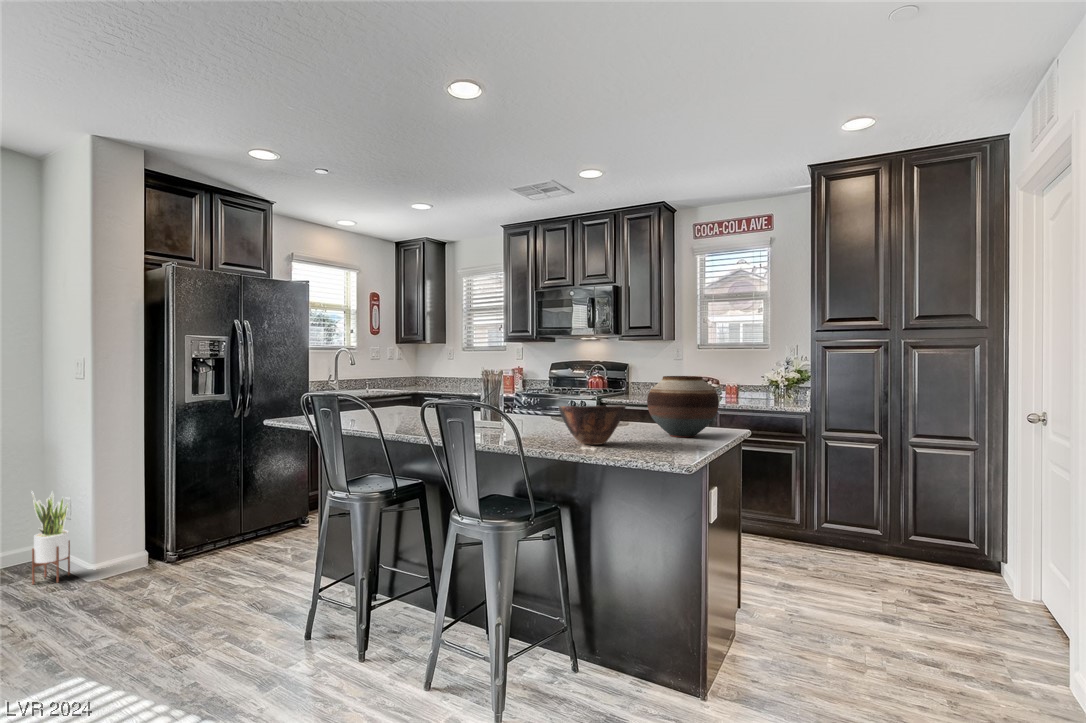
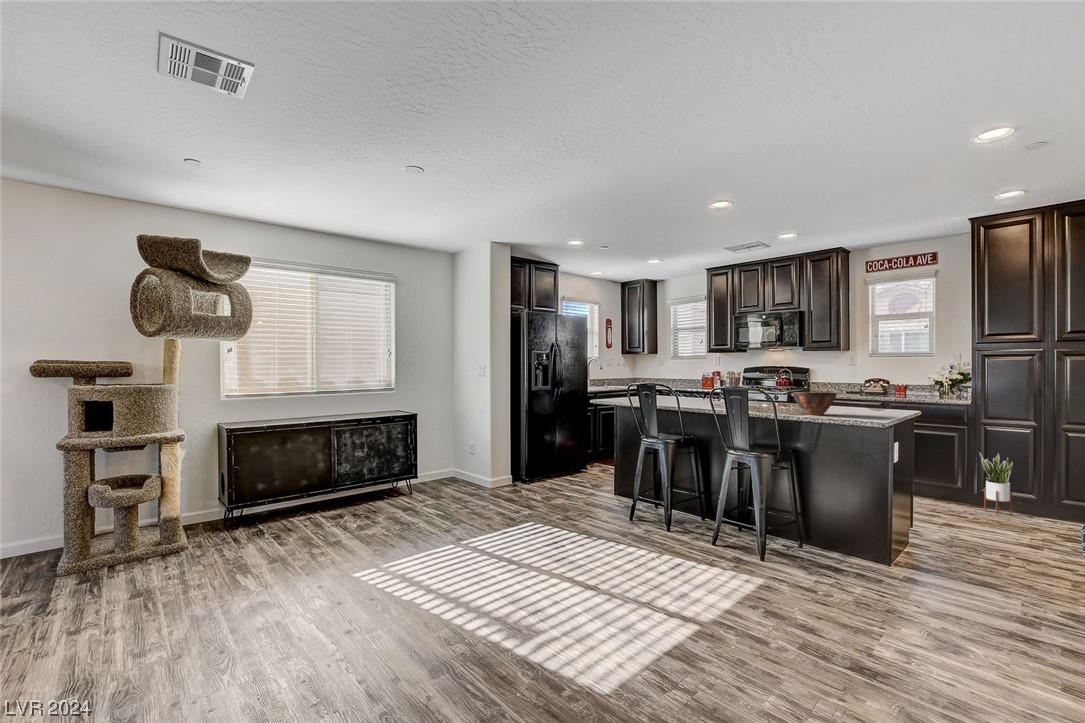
vase: present [647,376,719,437] -> none [846,376,898,414]
potted plant: present [32,492,70,584] -> present [980,453,1013,516]

